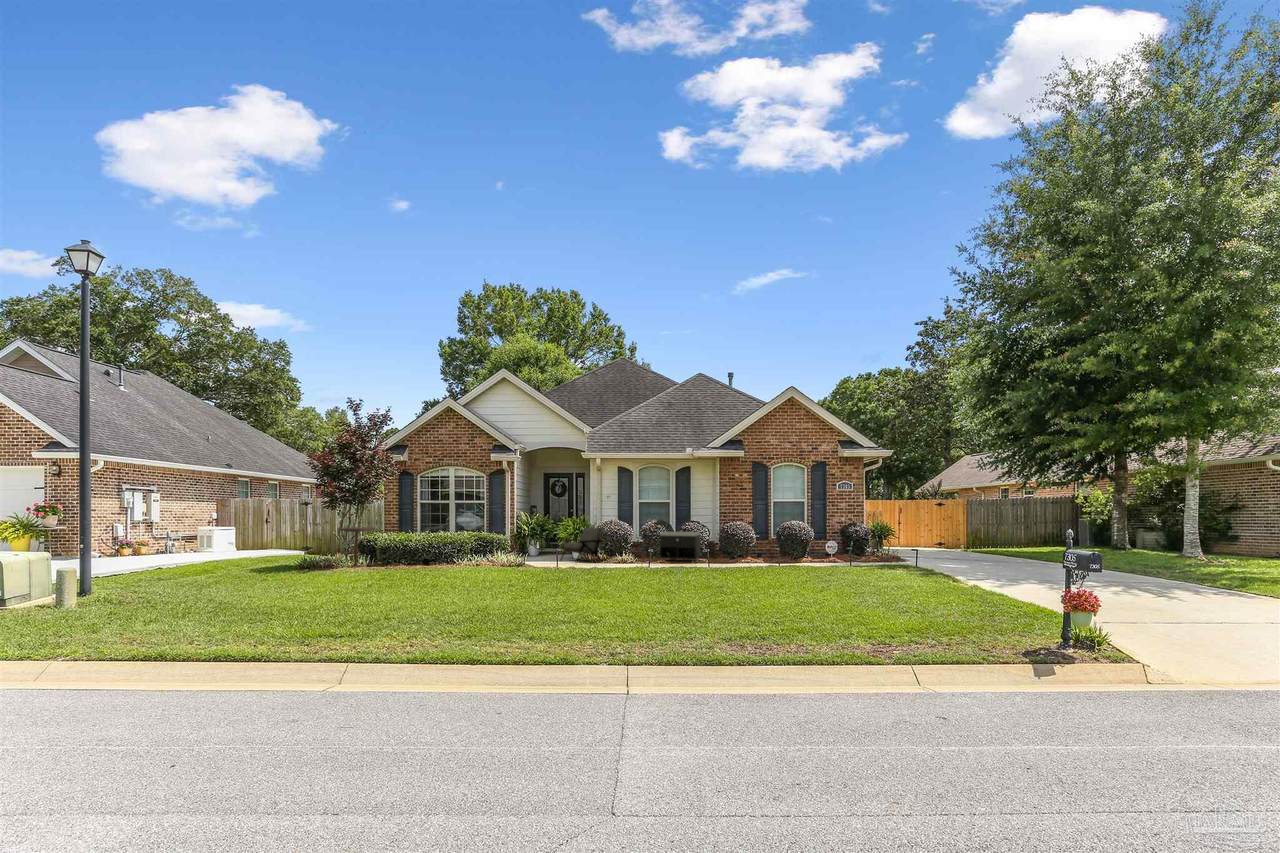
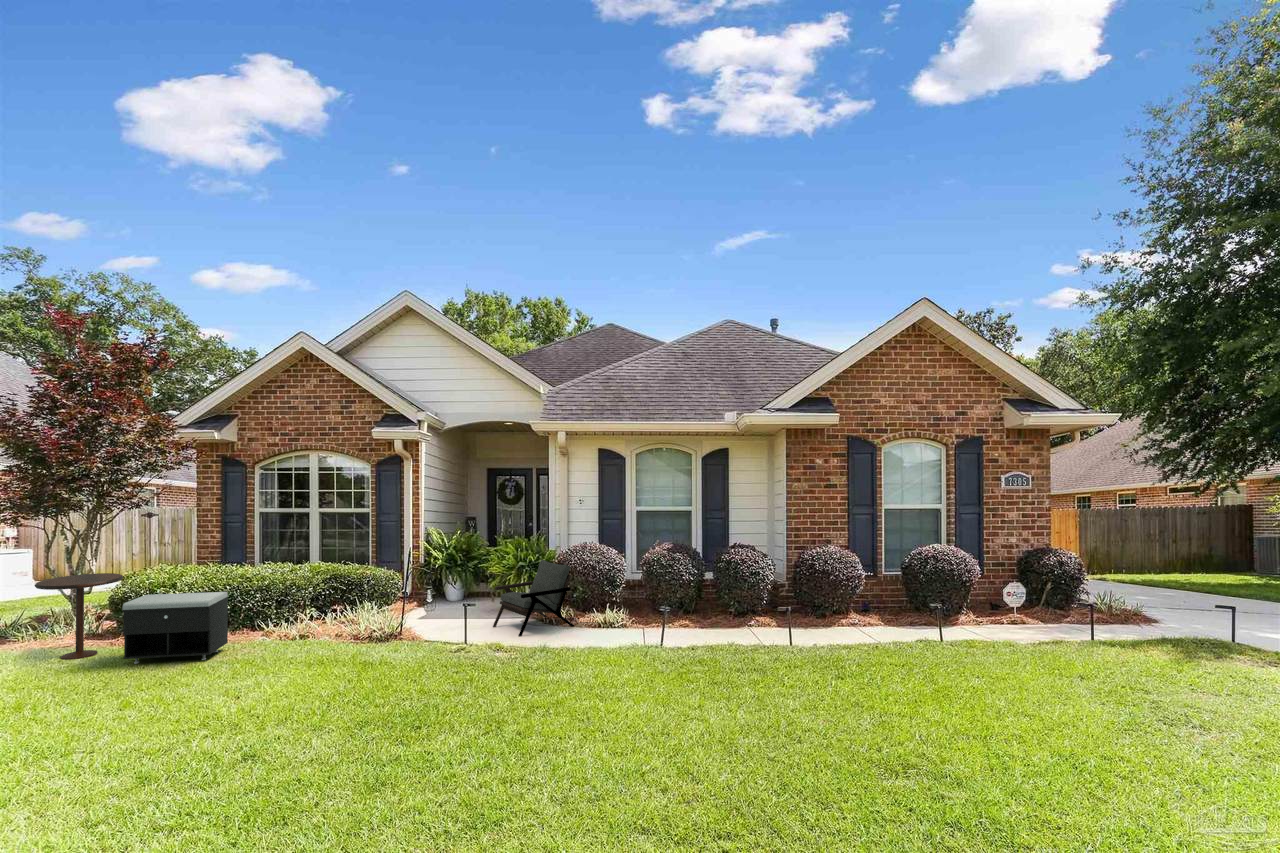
storage bench: present [660,532,700,561] -> present [122,592,228,664]

